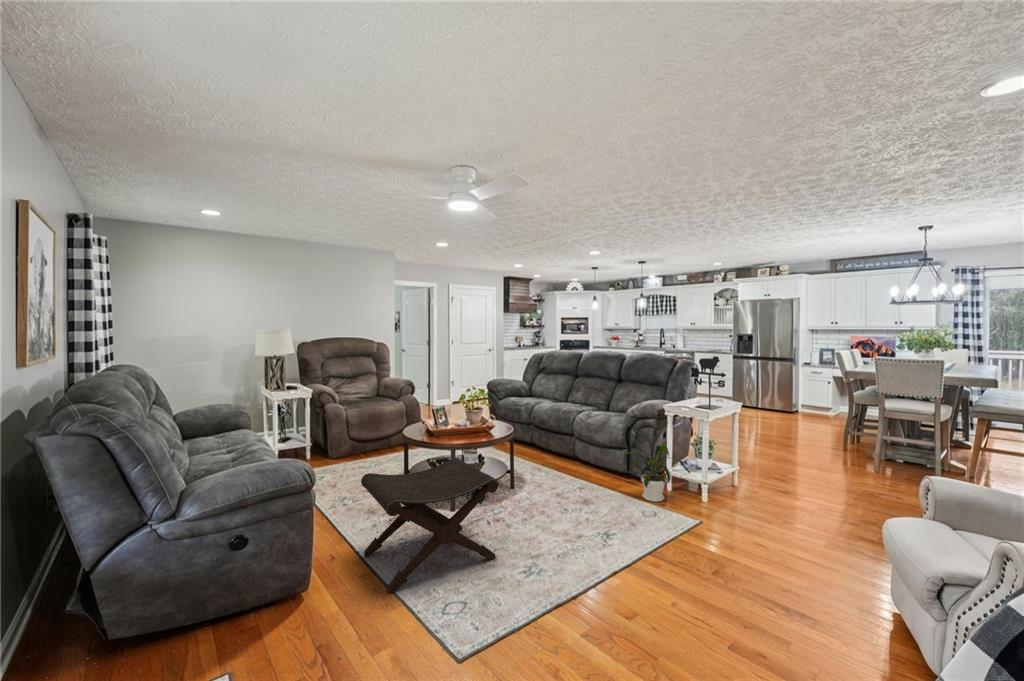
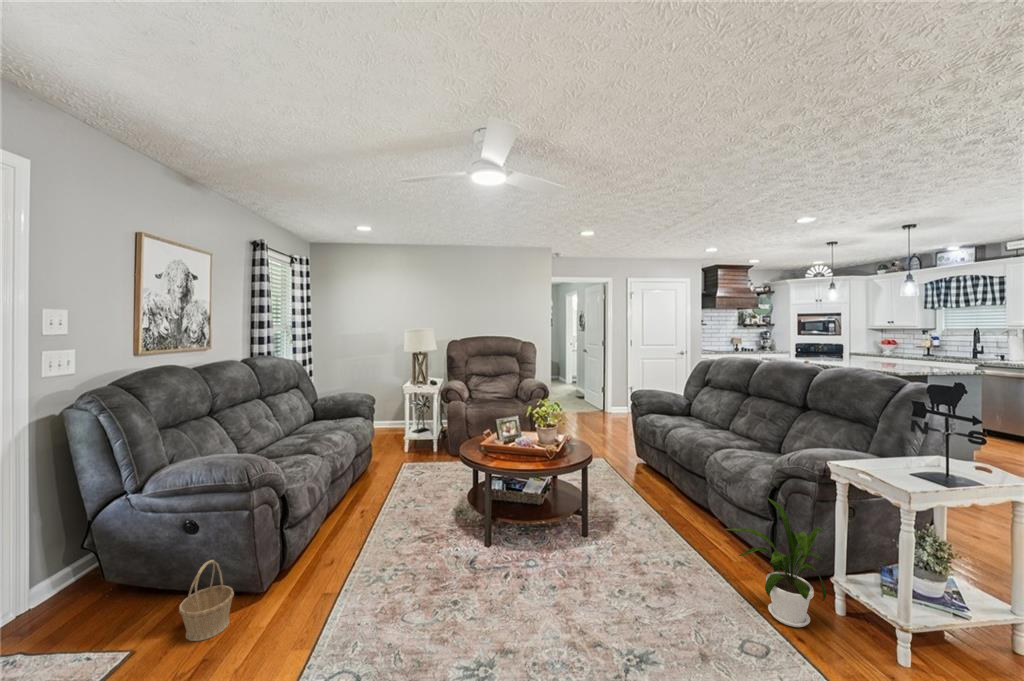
footstool: present [361,458,498,593] -> none [318,487,476,632]
basket: none [240,563,292,644] -> present [179,560,234,641]

